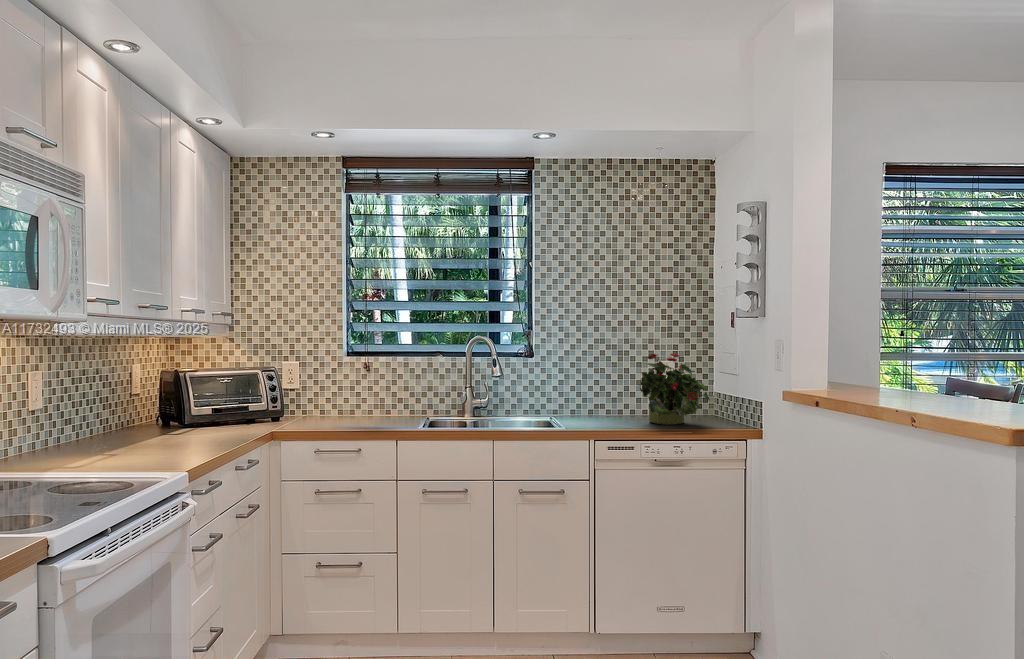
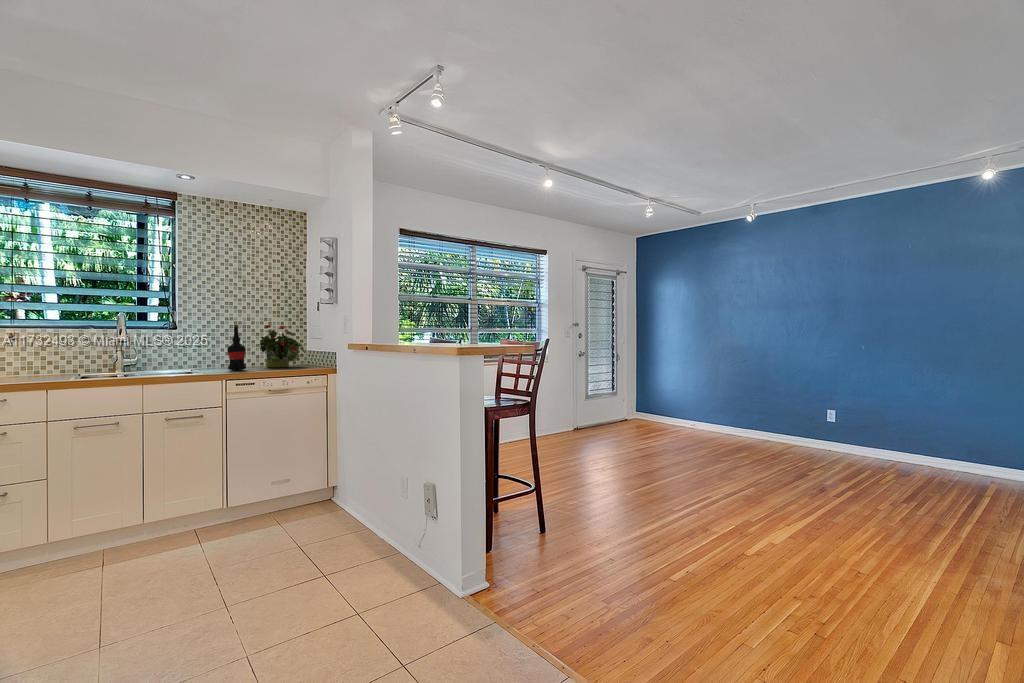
wine bottle: none [593,356,619,428] -> present [227,325,246,370]

